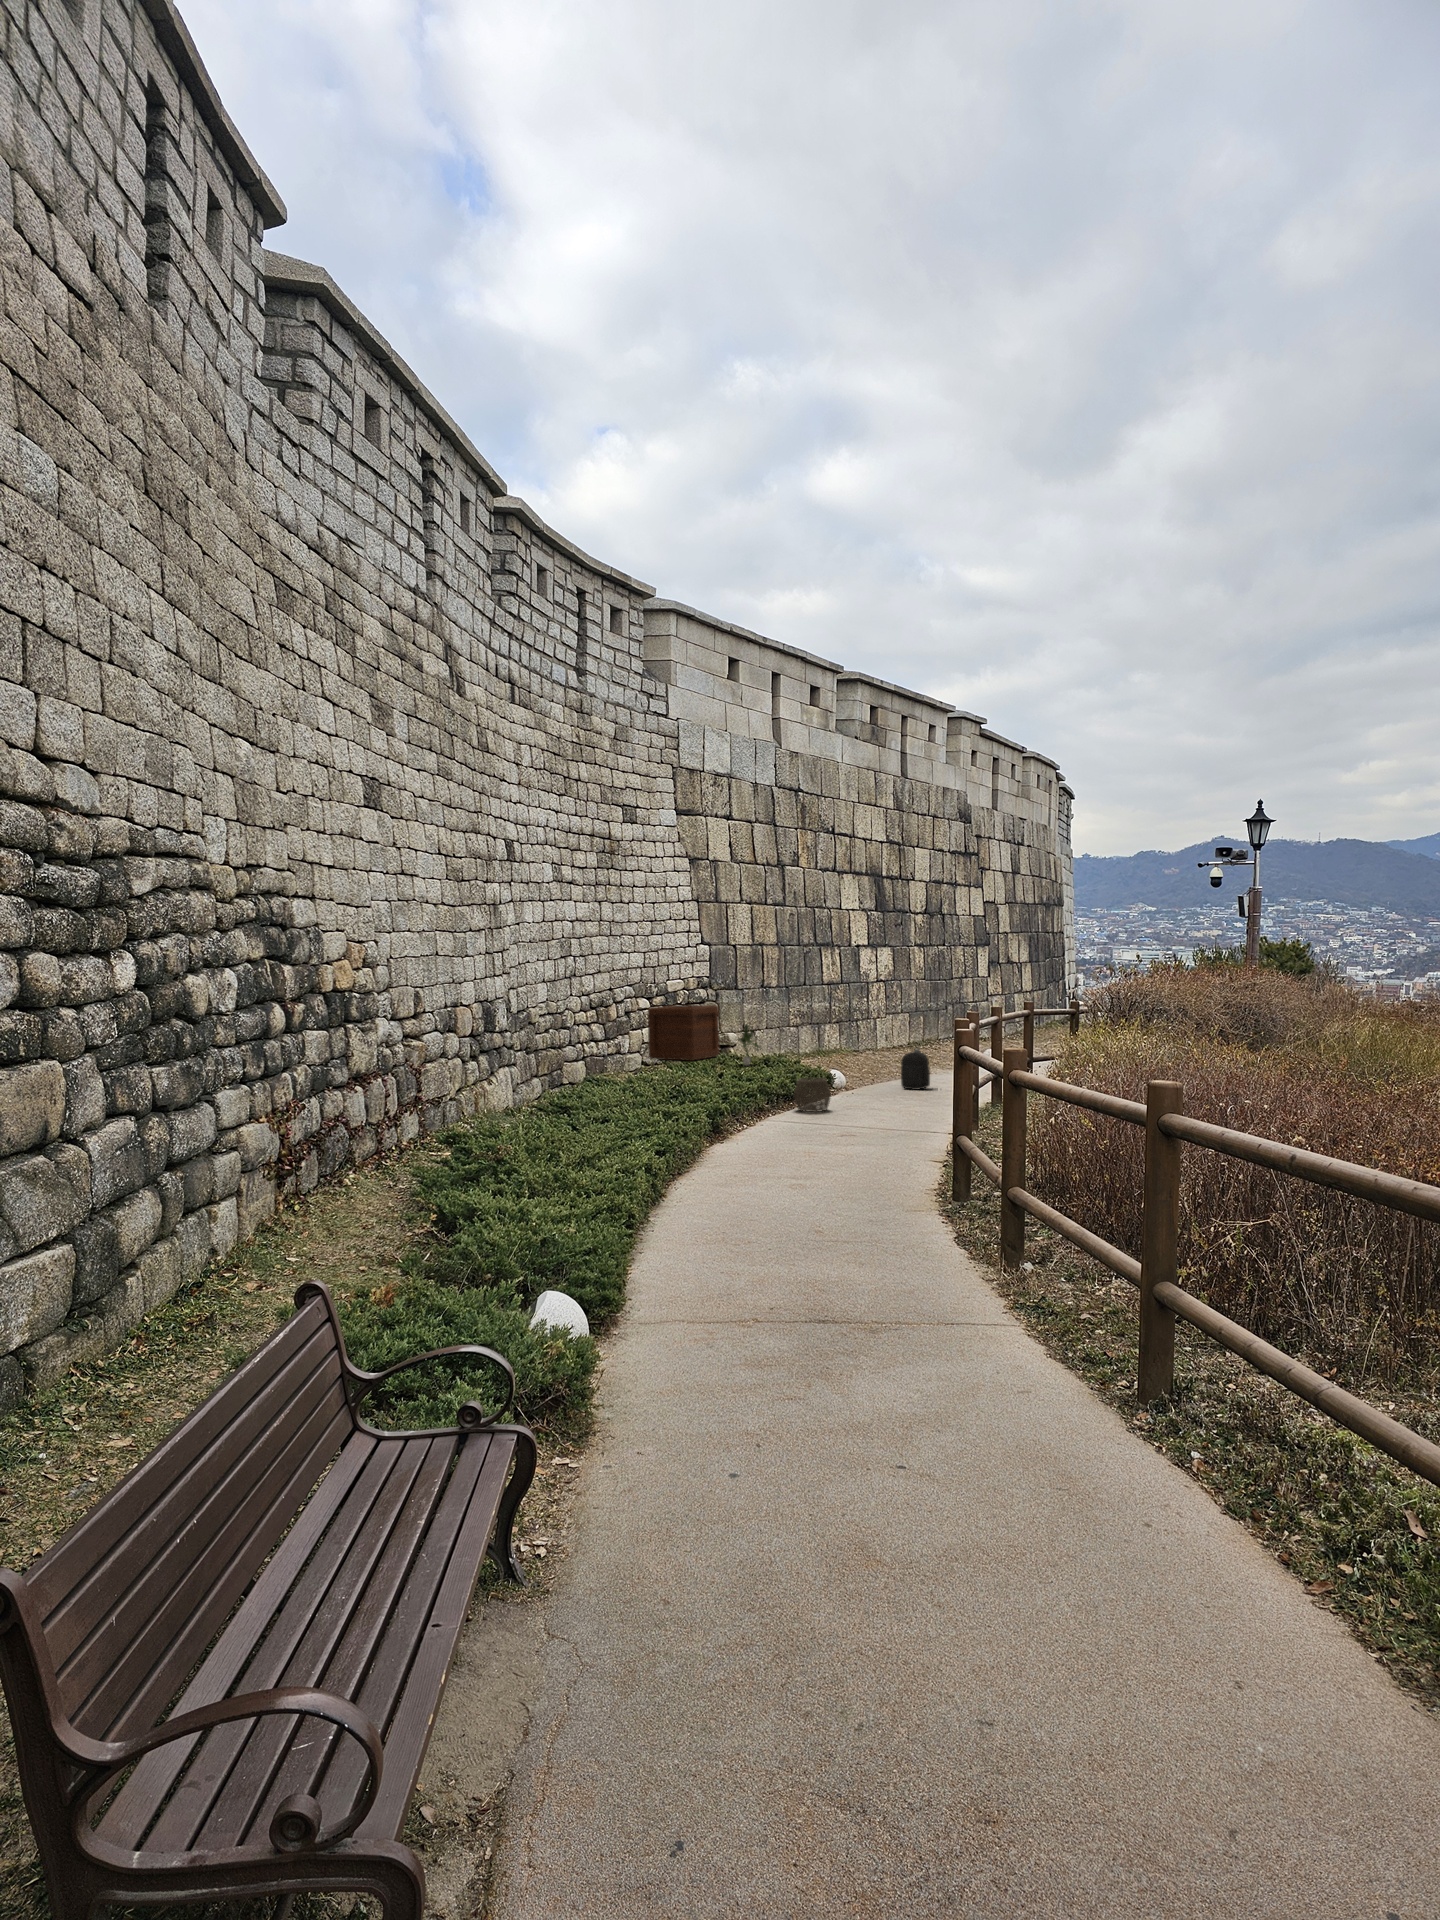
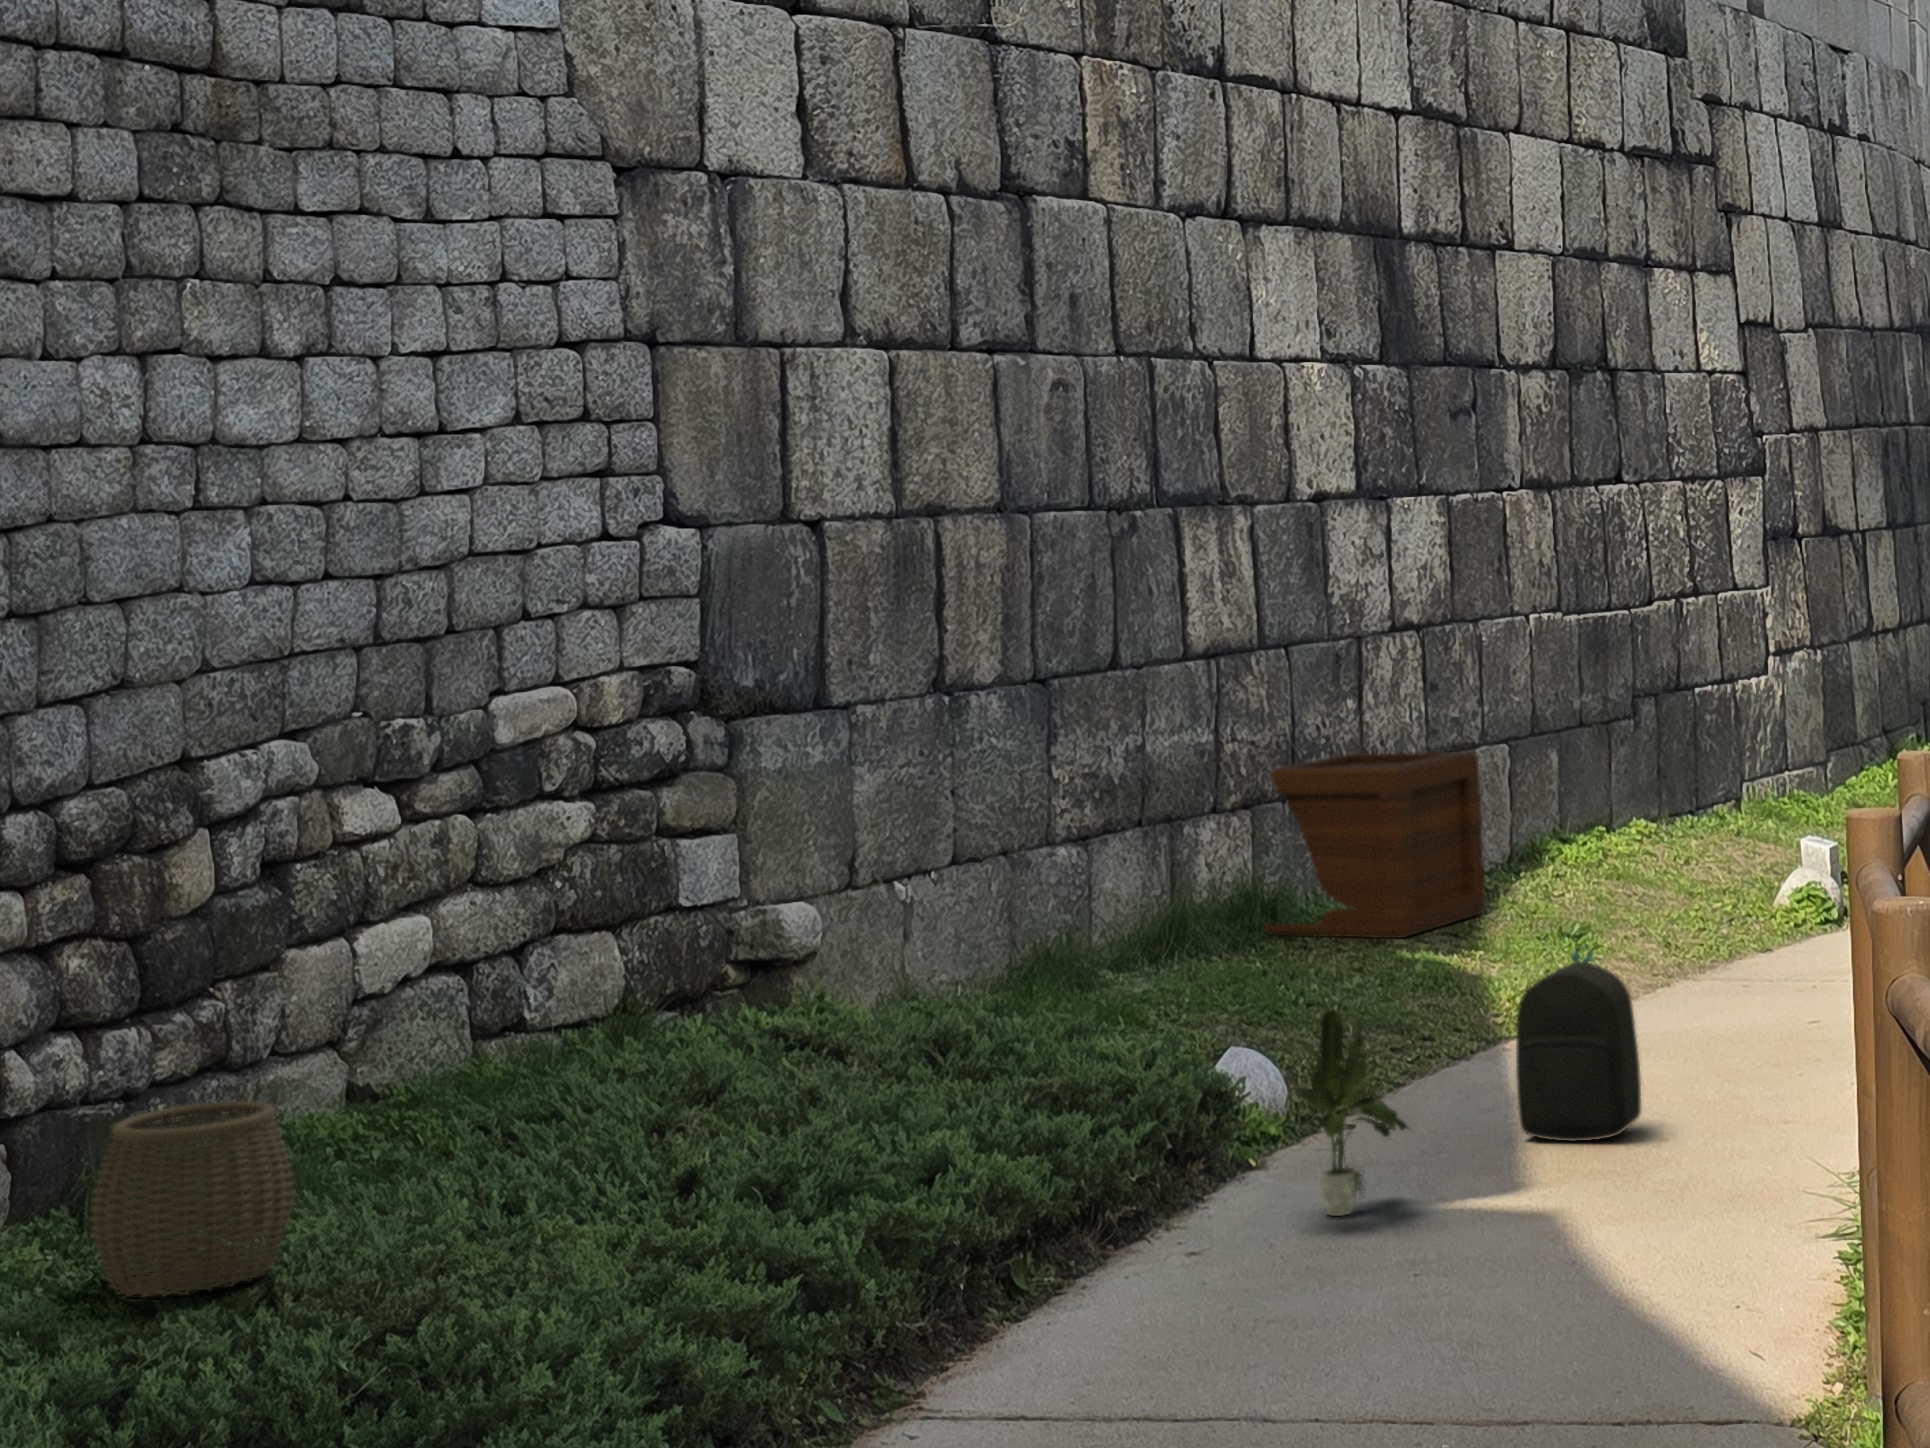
wooden crate: present [648,1005,720,1061] -> present [1265,752,1485,938]
potted plant: present [737,1024,760,1065] -> present [1294,1010,1408,1216]
woven basket: present [794,1078,830,1112] -> present [91,1101,293,1297]

